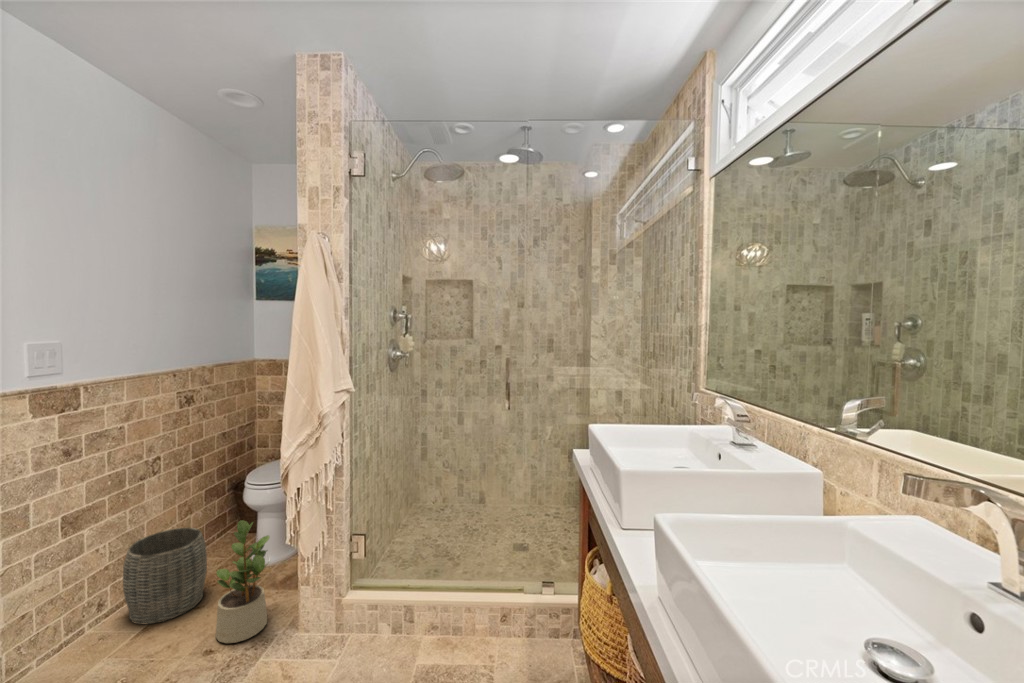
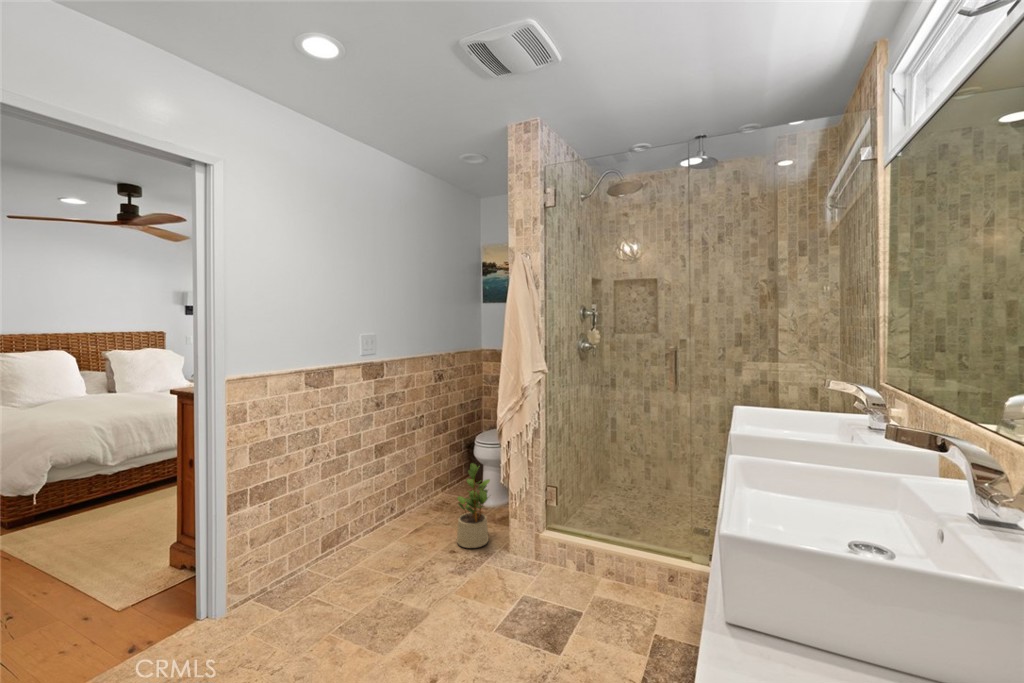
woven basket: present [123,528,207,624] -> none [405,467,451,527]

